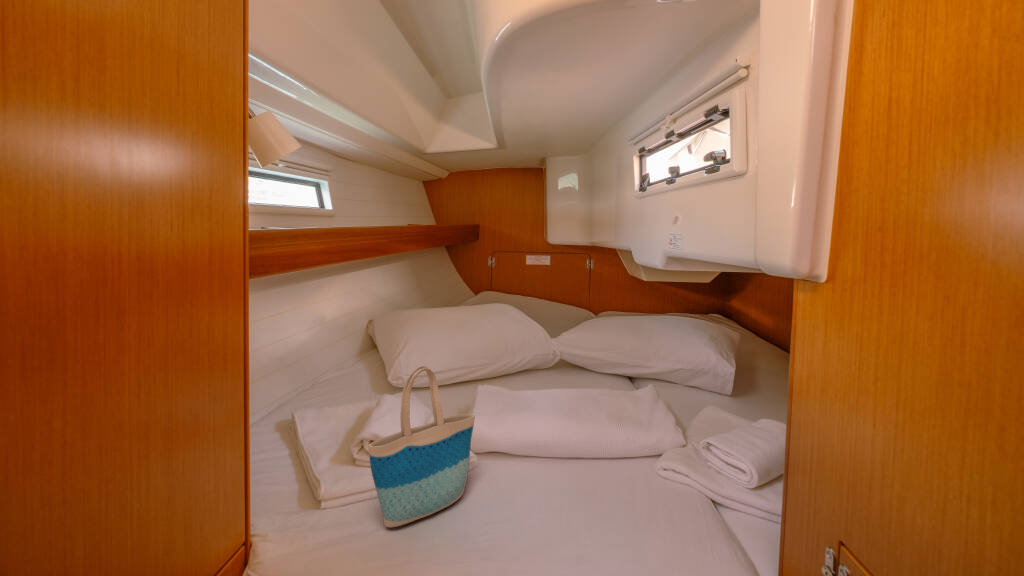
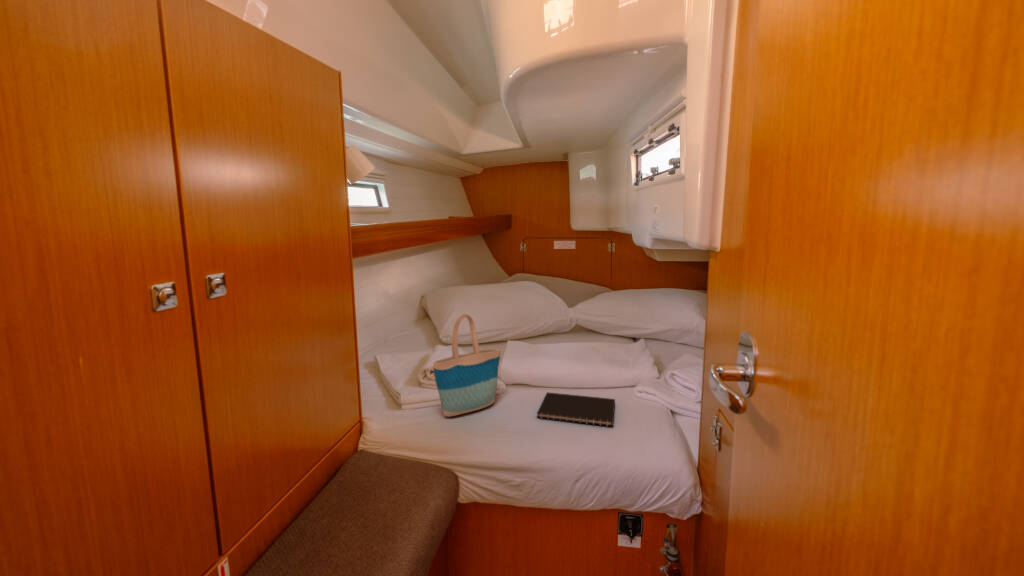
notebook: none [529,473,647,544] -> present [537,393,615,426]

